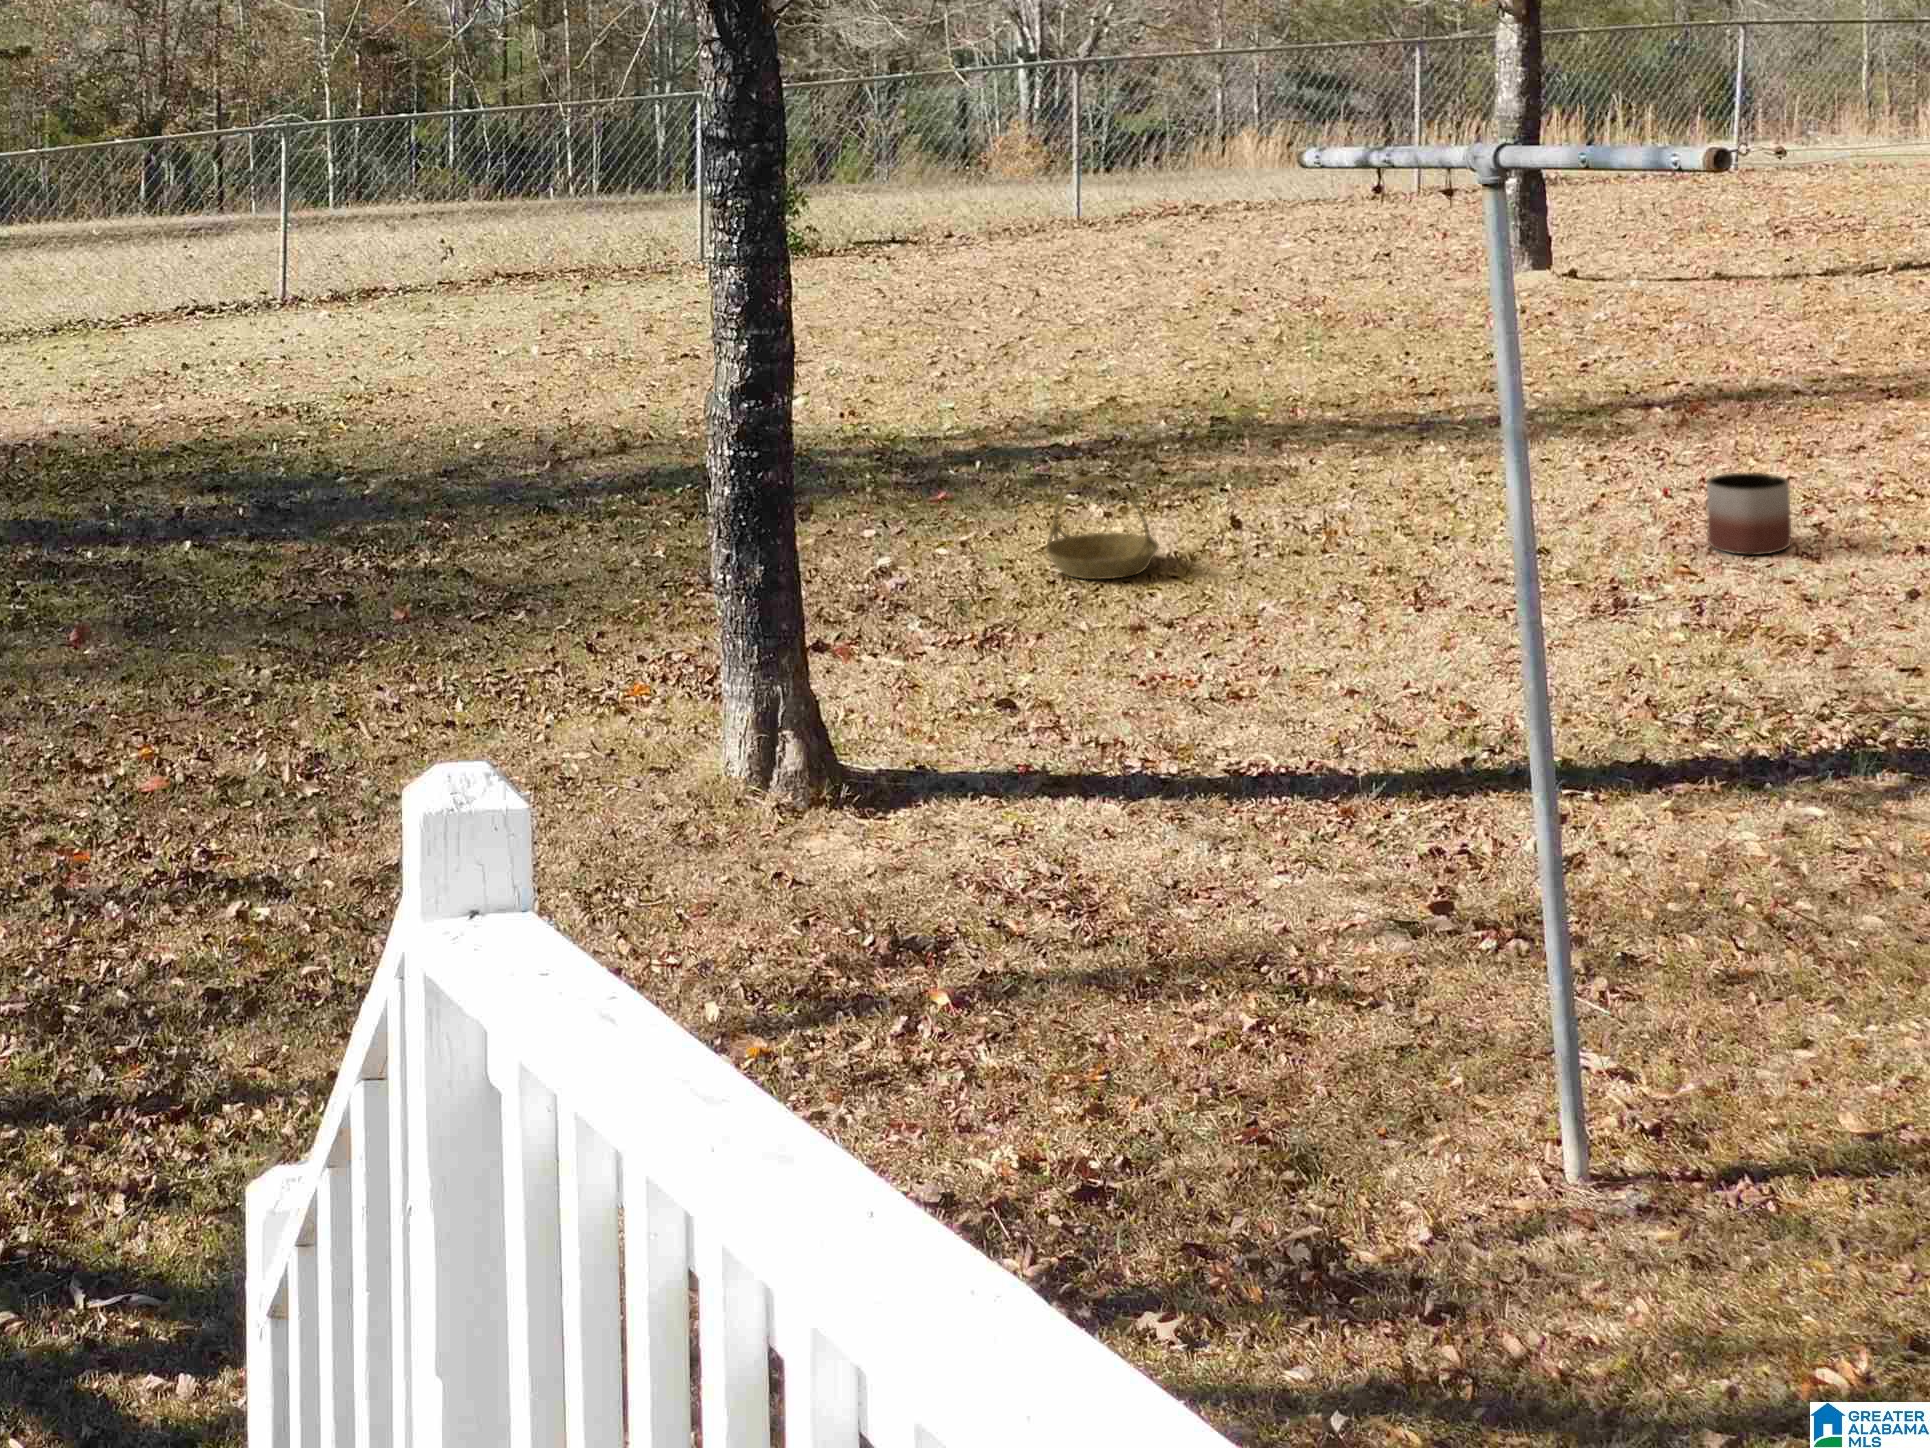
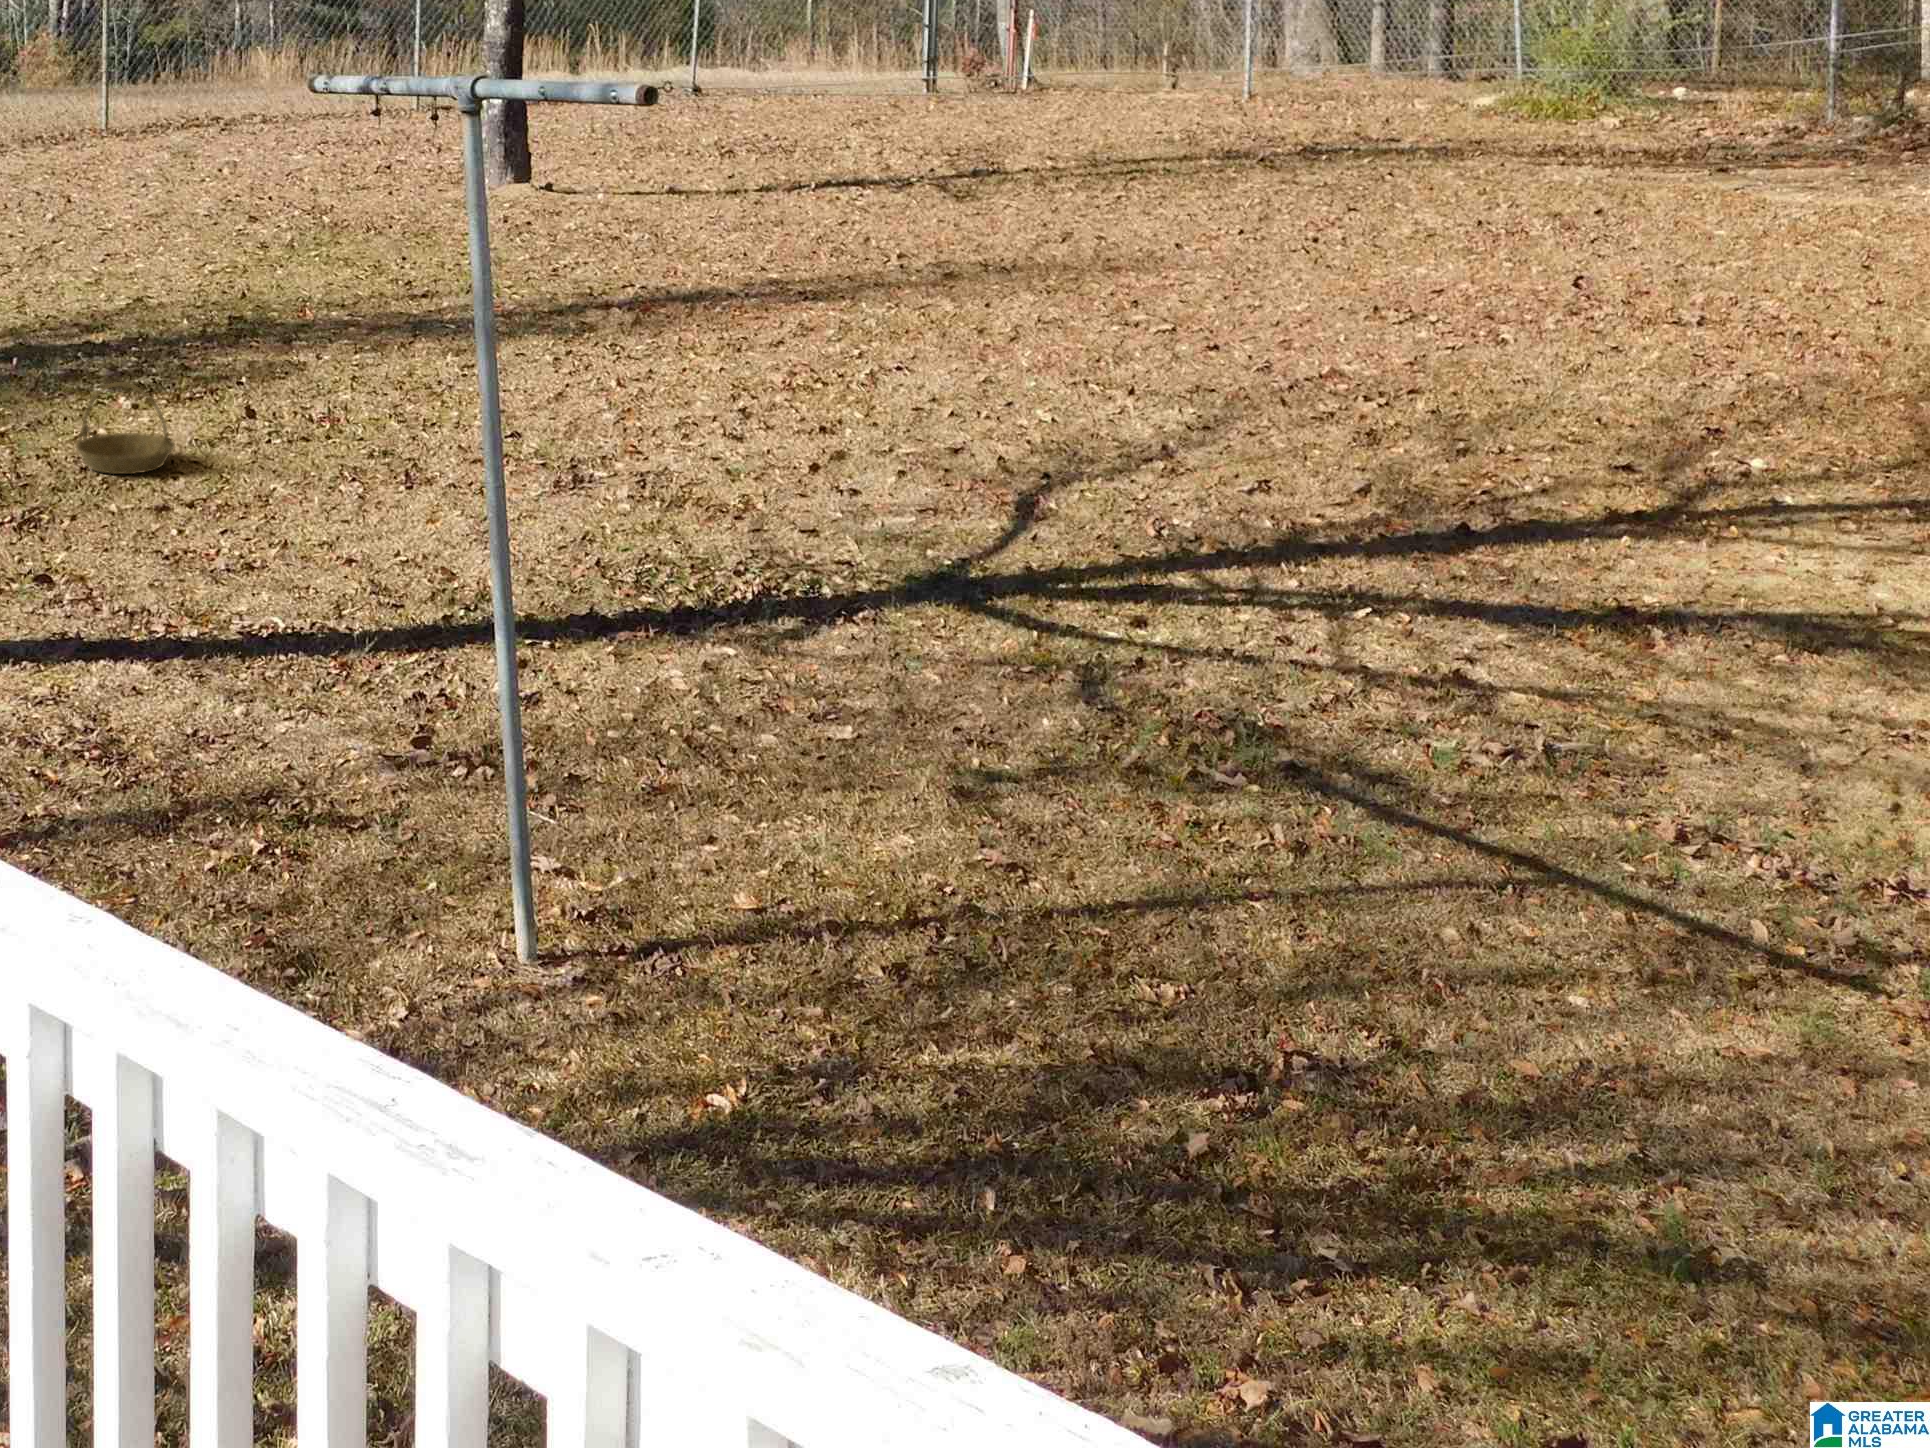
planter: present [1707,473,1791,555] -> none [614,389,676,456]

